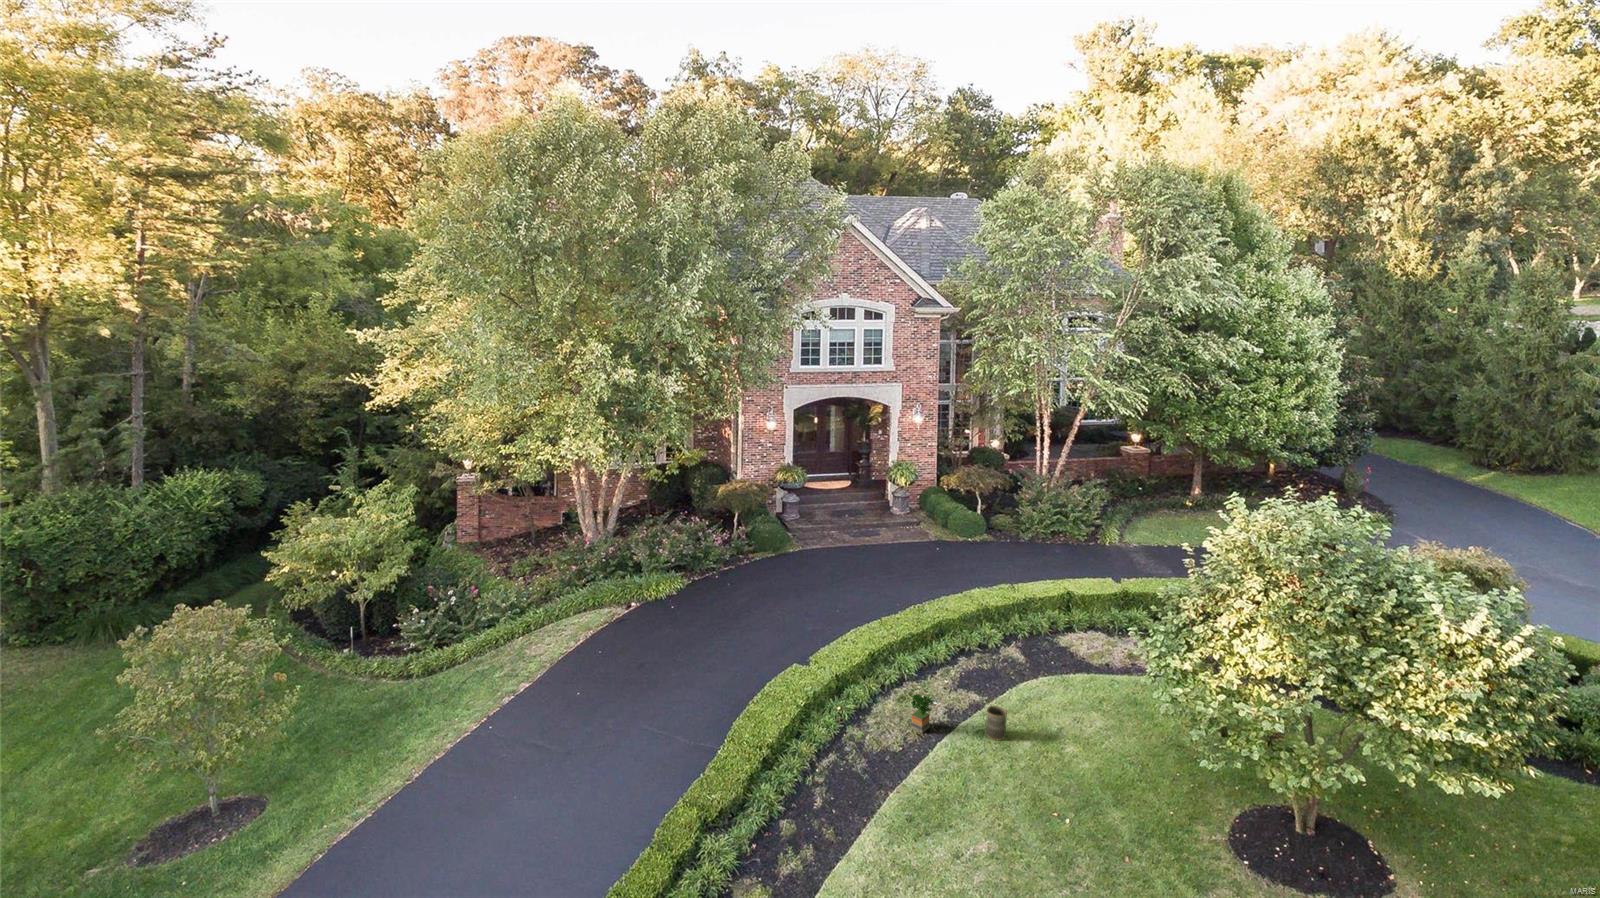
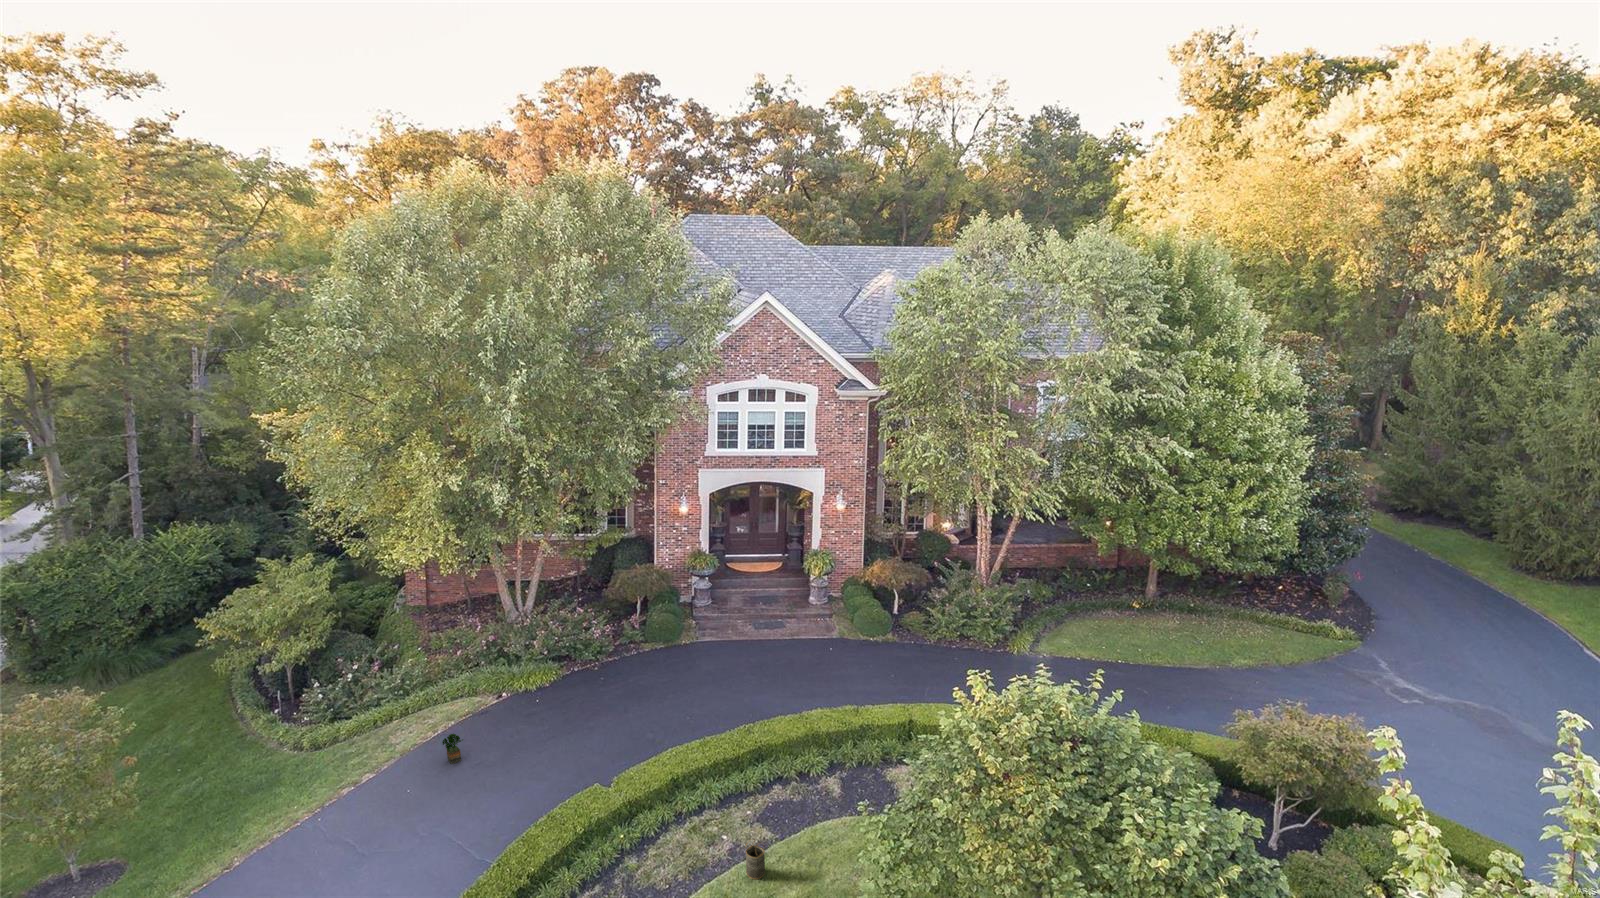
potted tree: present [911,694,933,733] -> present [442,734,463,764]

